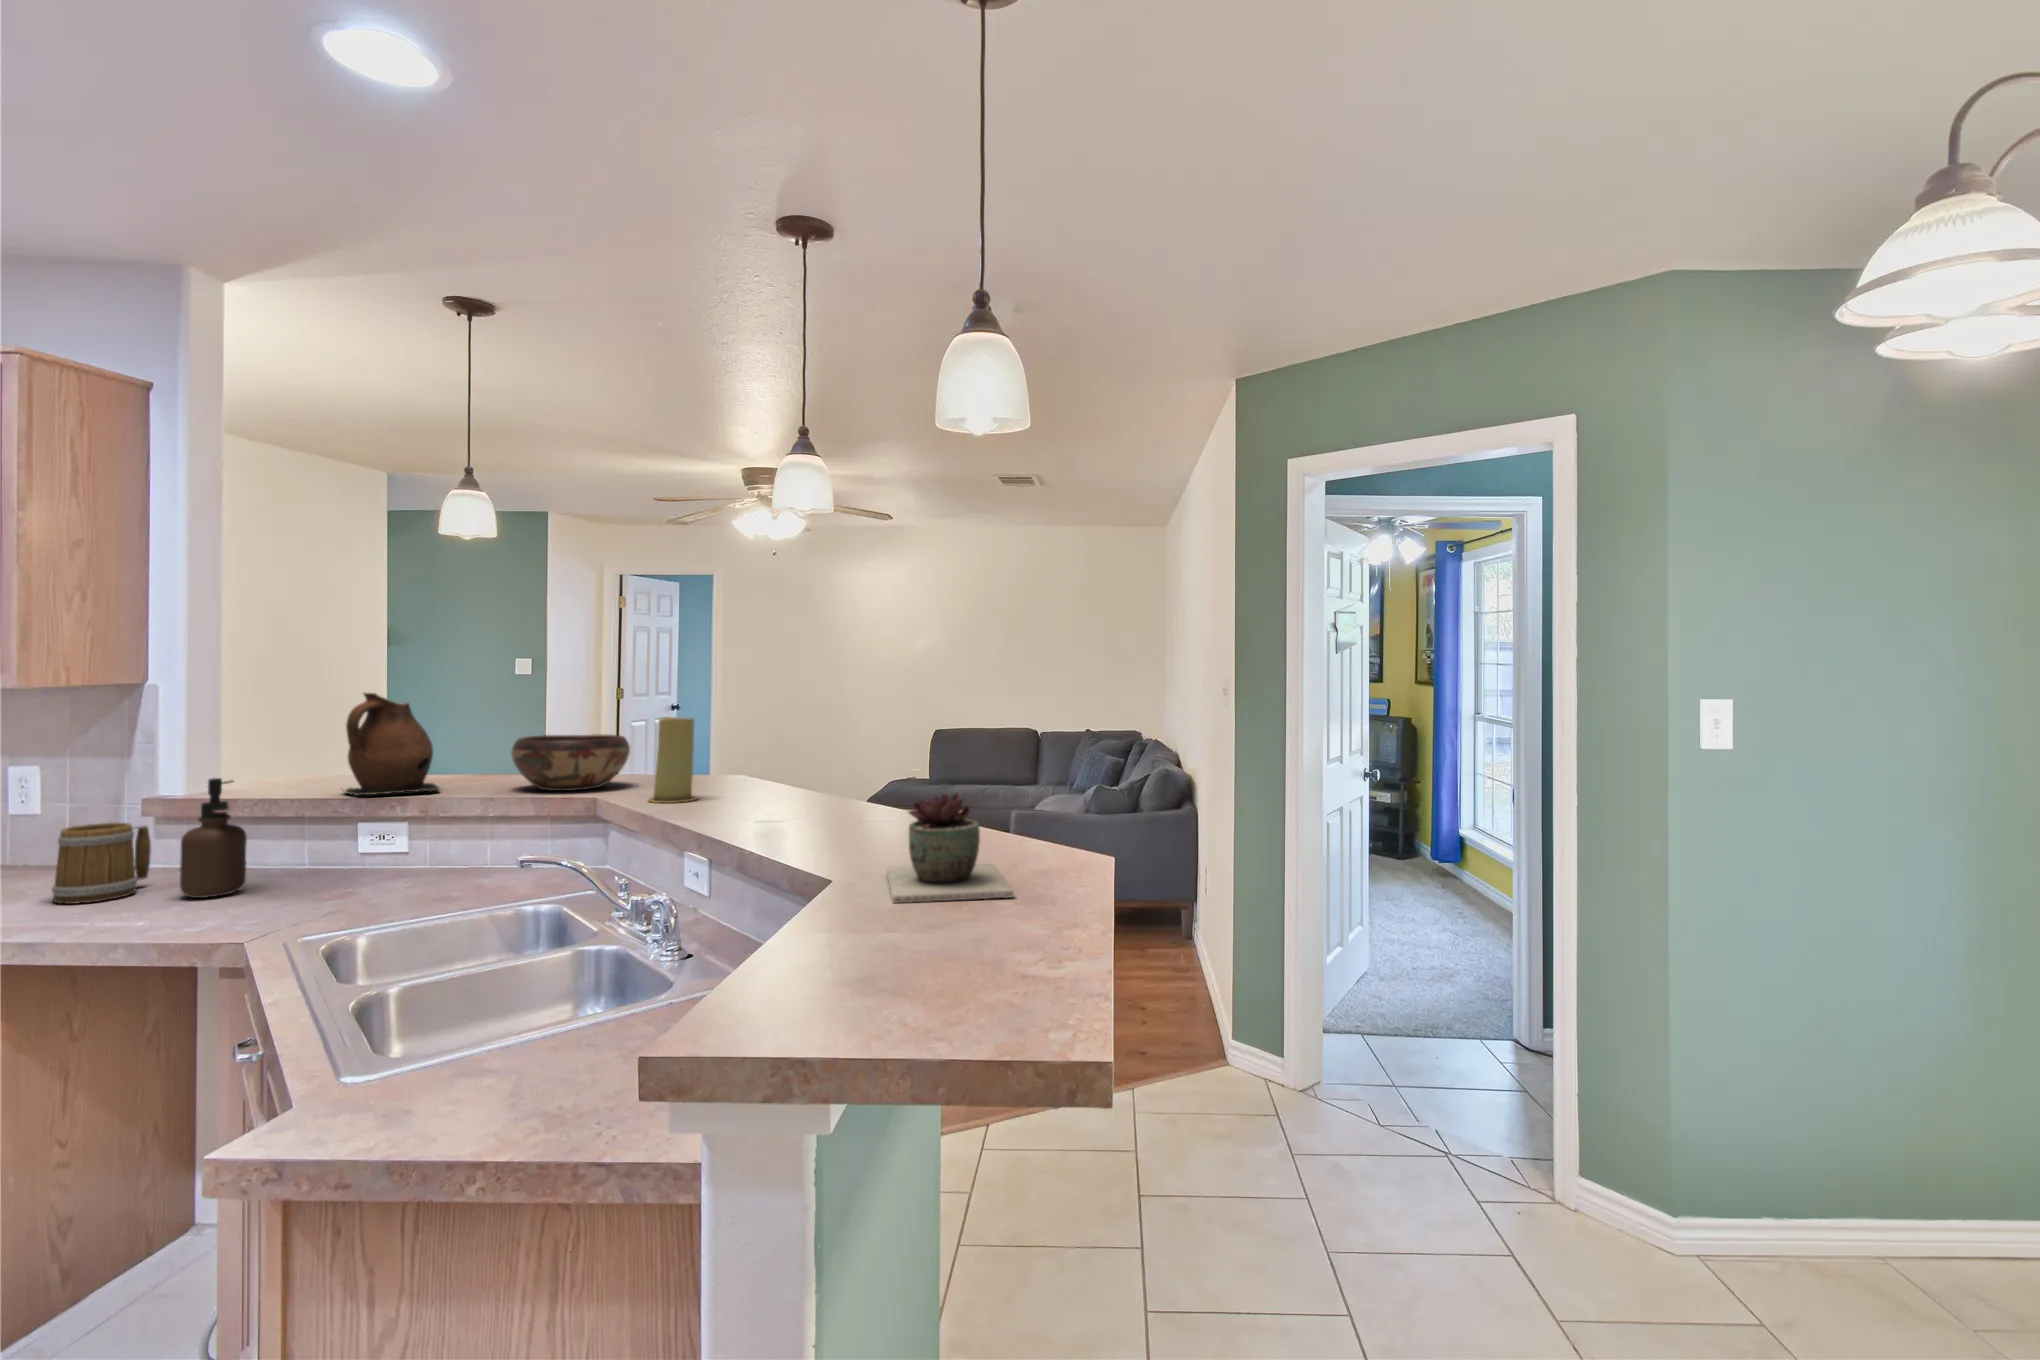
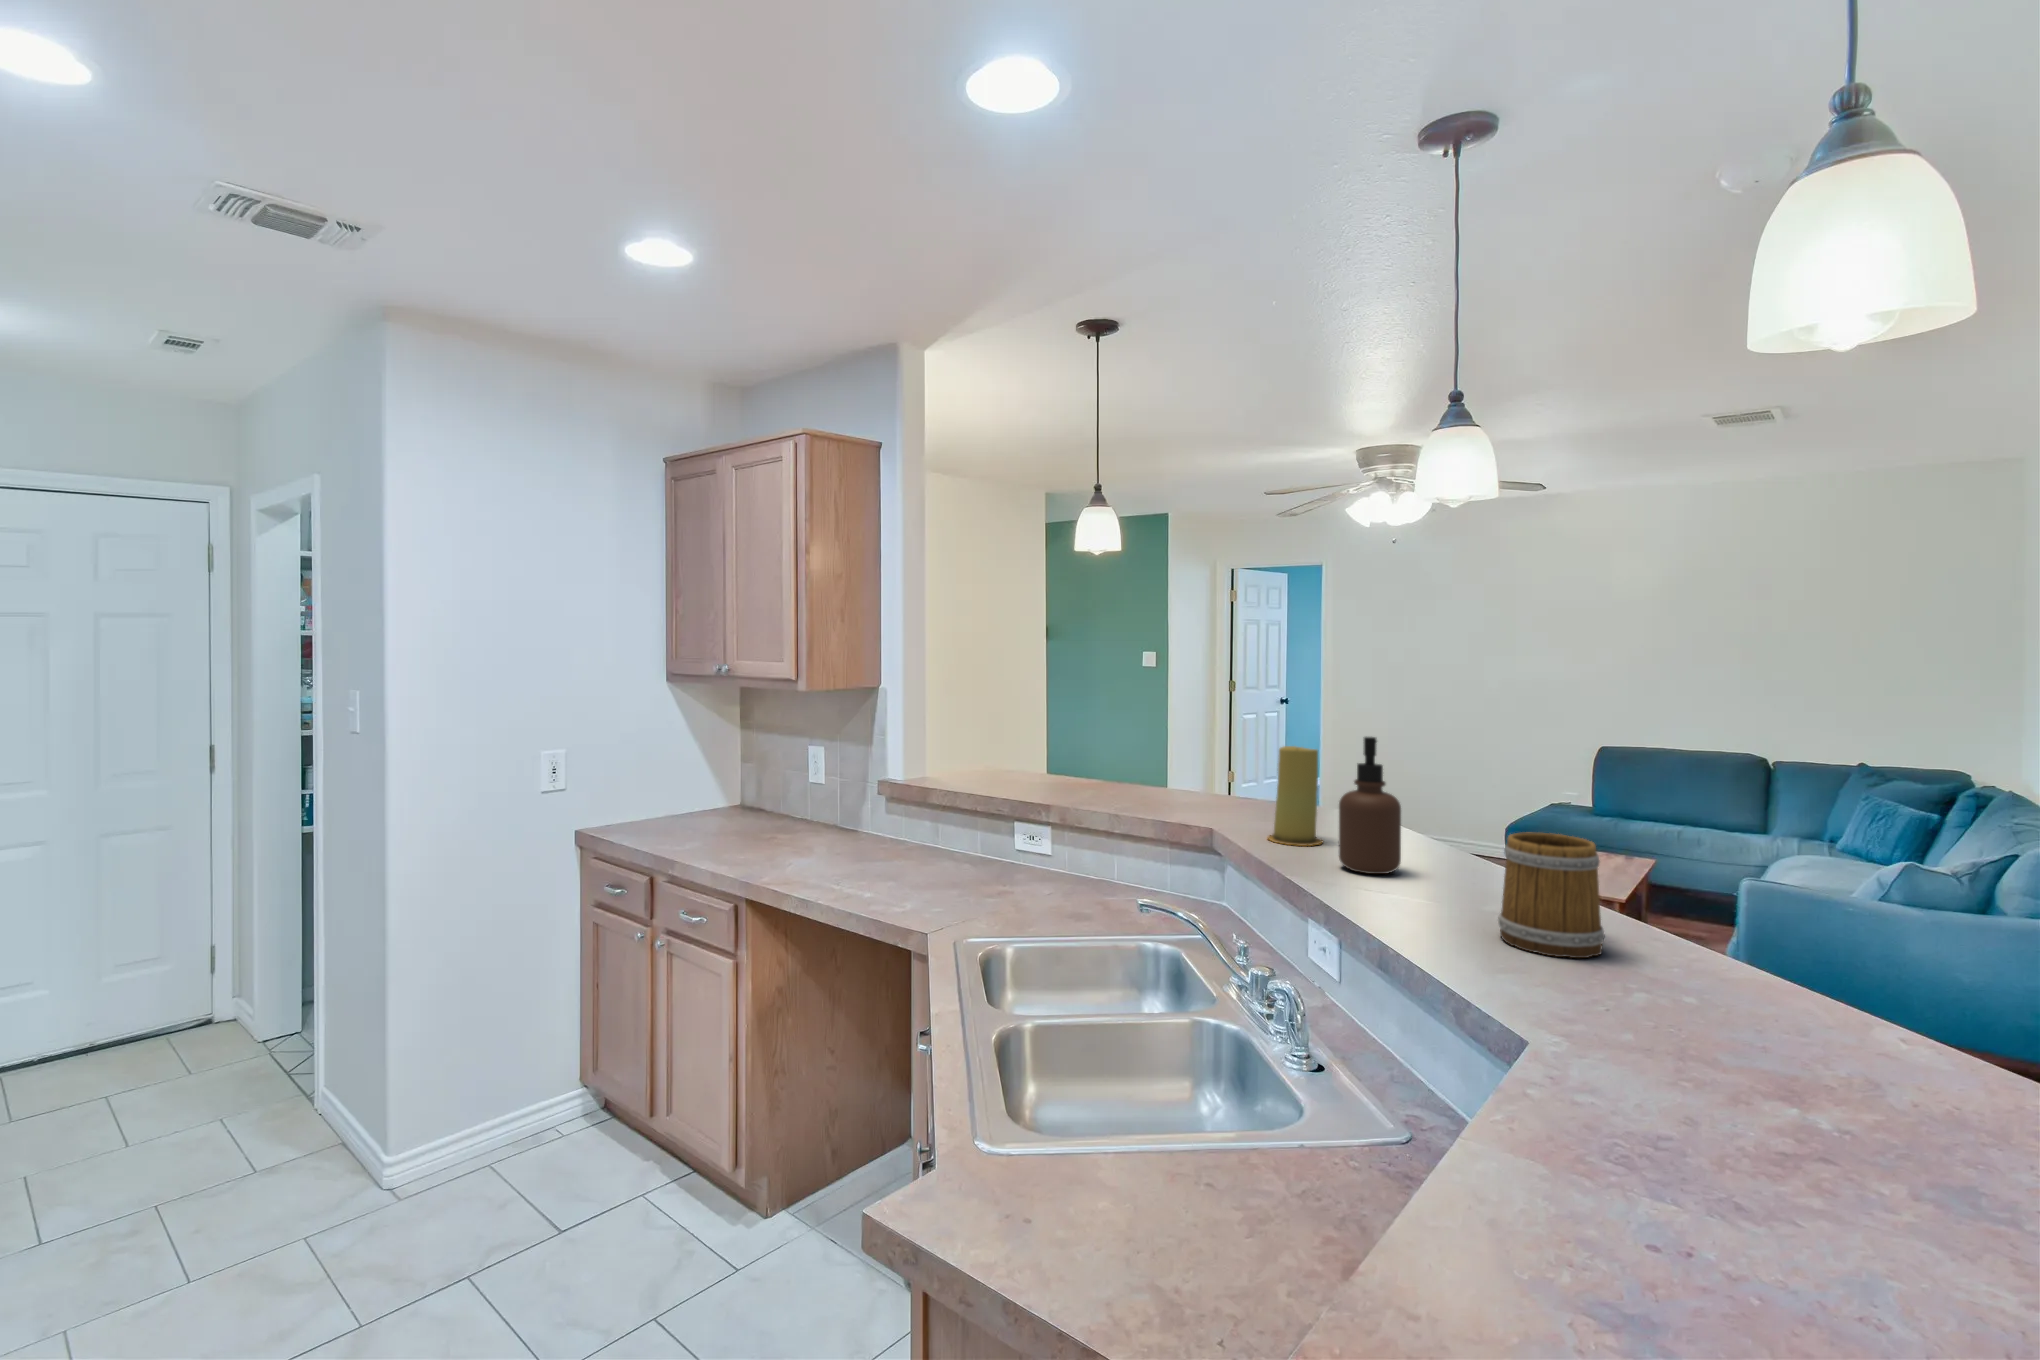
ceramic pitcher: present [344,693,439,795] -> none [997,703,1075,801]
decorative bowl: present [511,735,630,791] -> none [1135,750,1248,812]
soap dispenser: present [180,778,247,898] -> present [1339,737,1401,874]
succulent plant: present [887,793,1013,903] -> none [1625,955,1920,1187]
mug: present [52,822,151,904] -> present [1498,832,1605,958]

